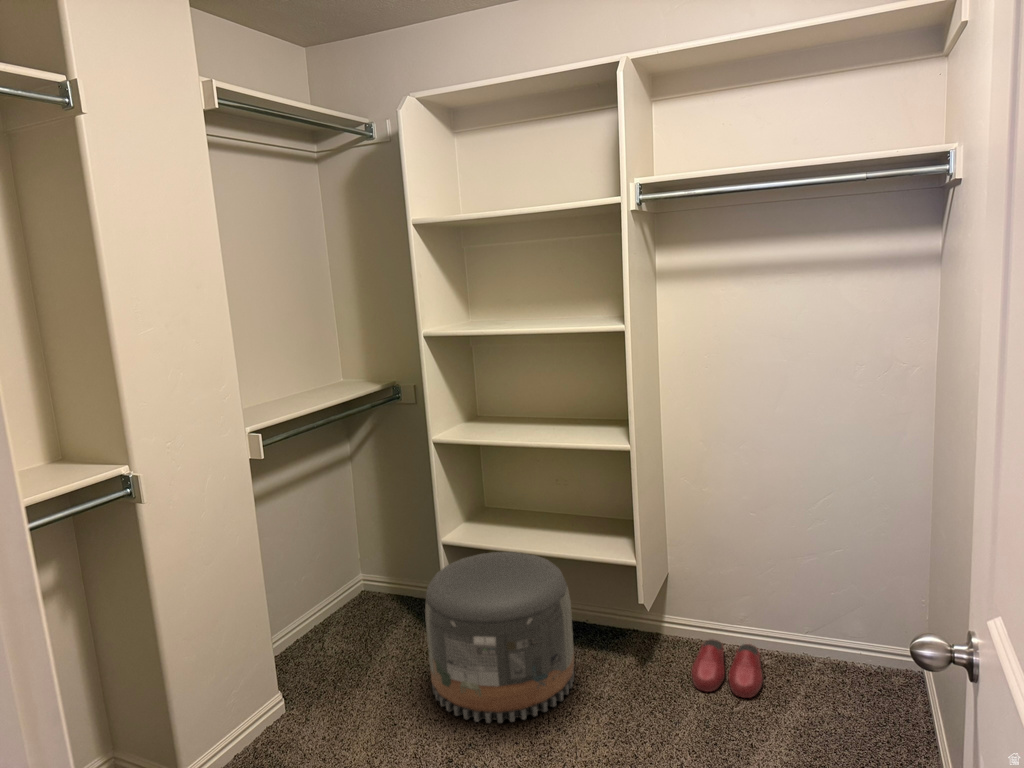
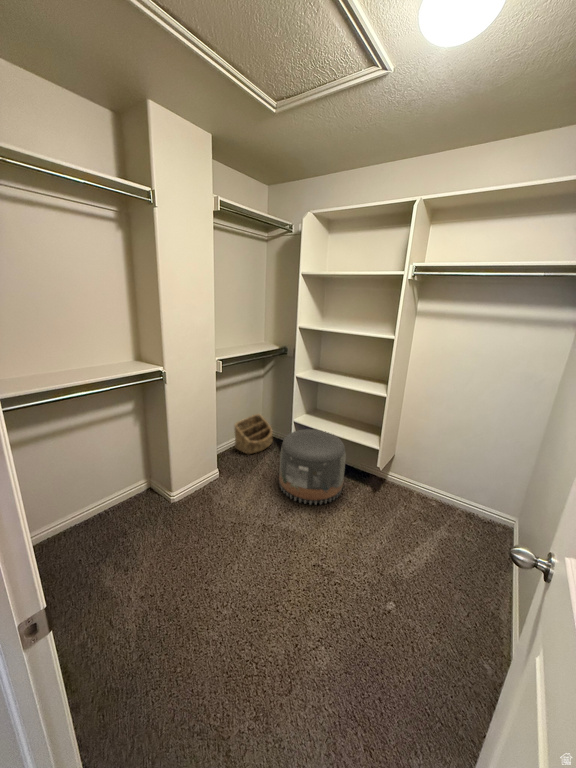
basket: none [303,543,397,642] -> present [234,414,272,454]
slippers: present [692,639,763,698] -> none [396,488,431,519]

